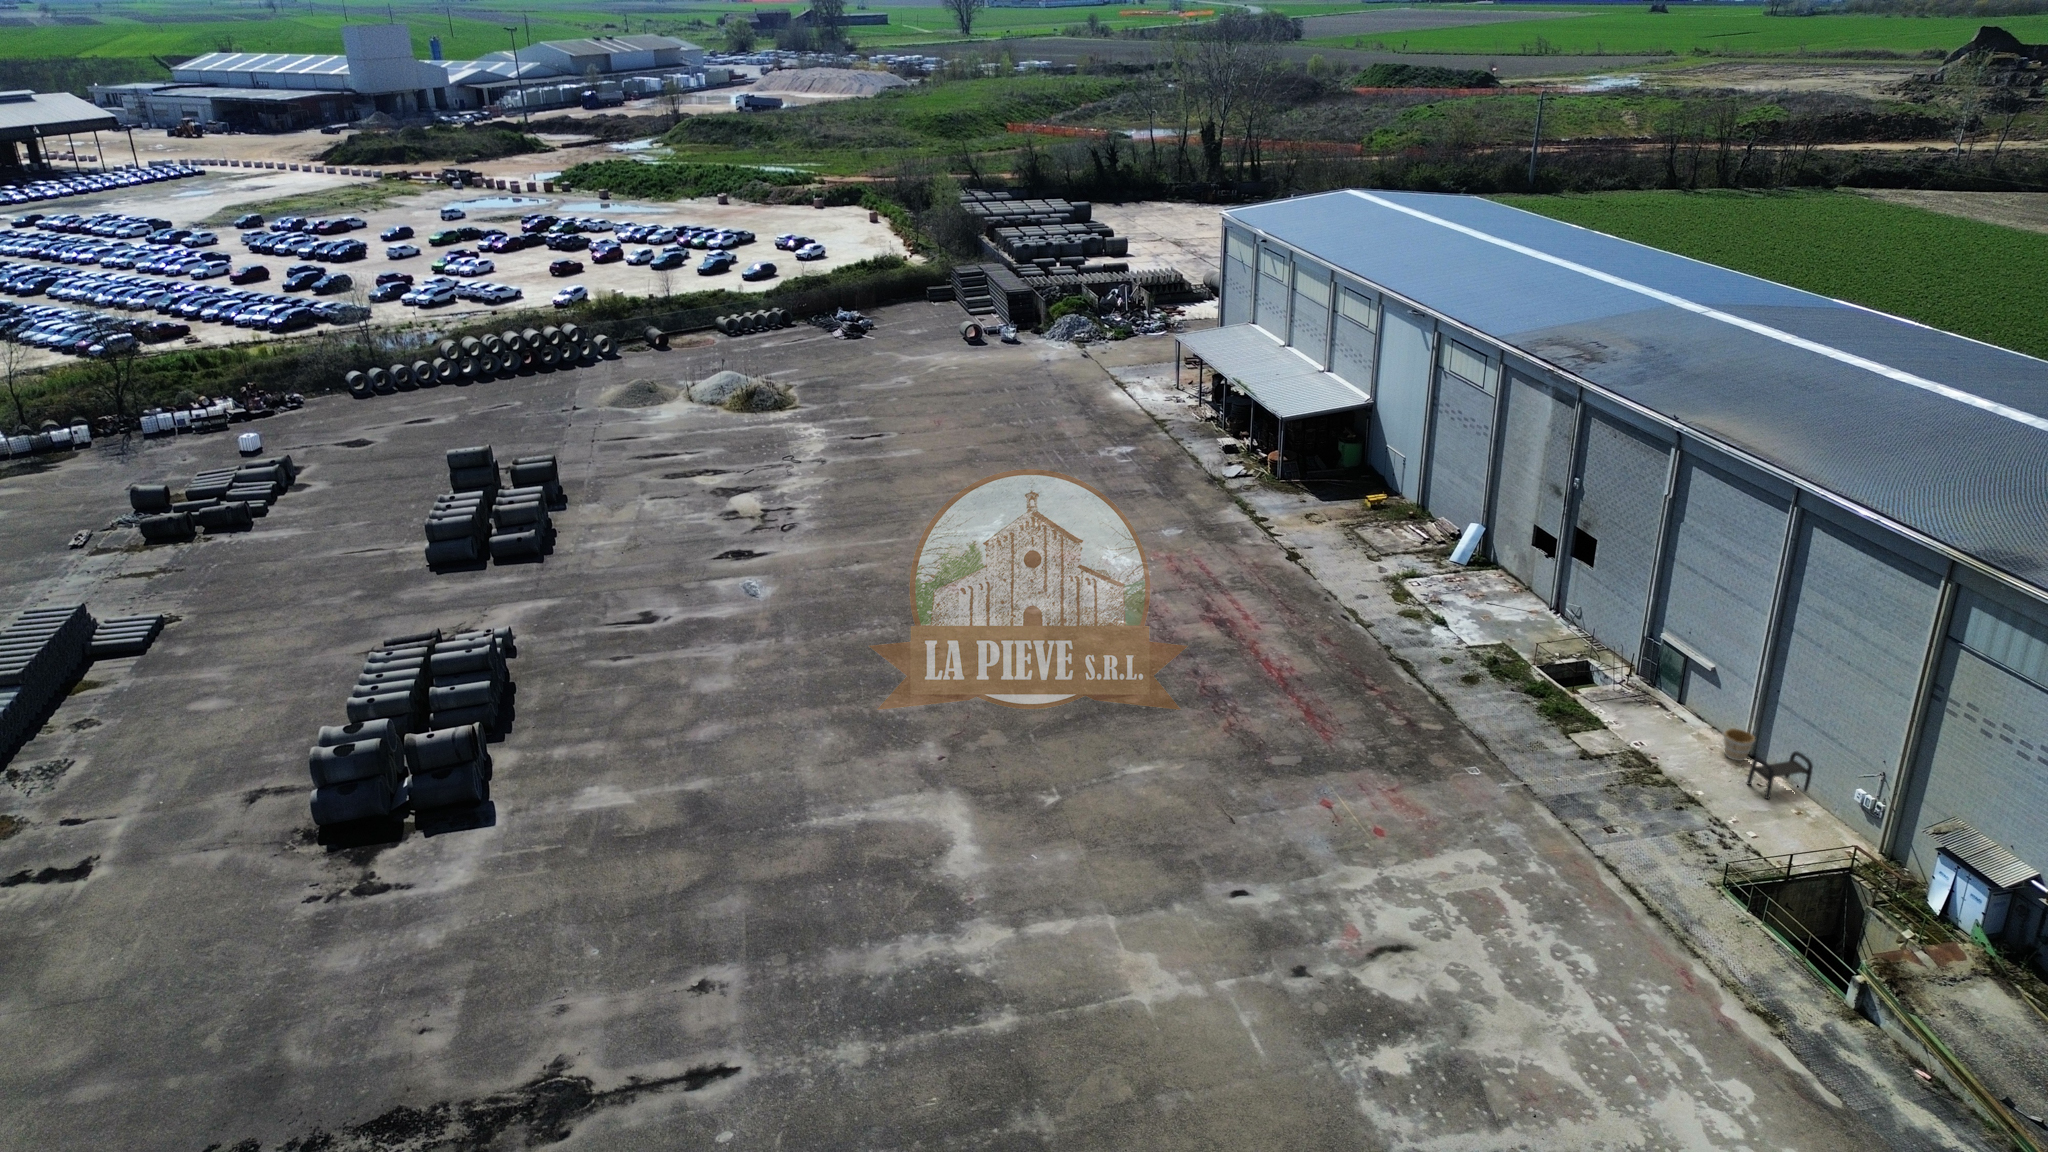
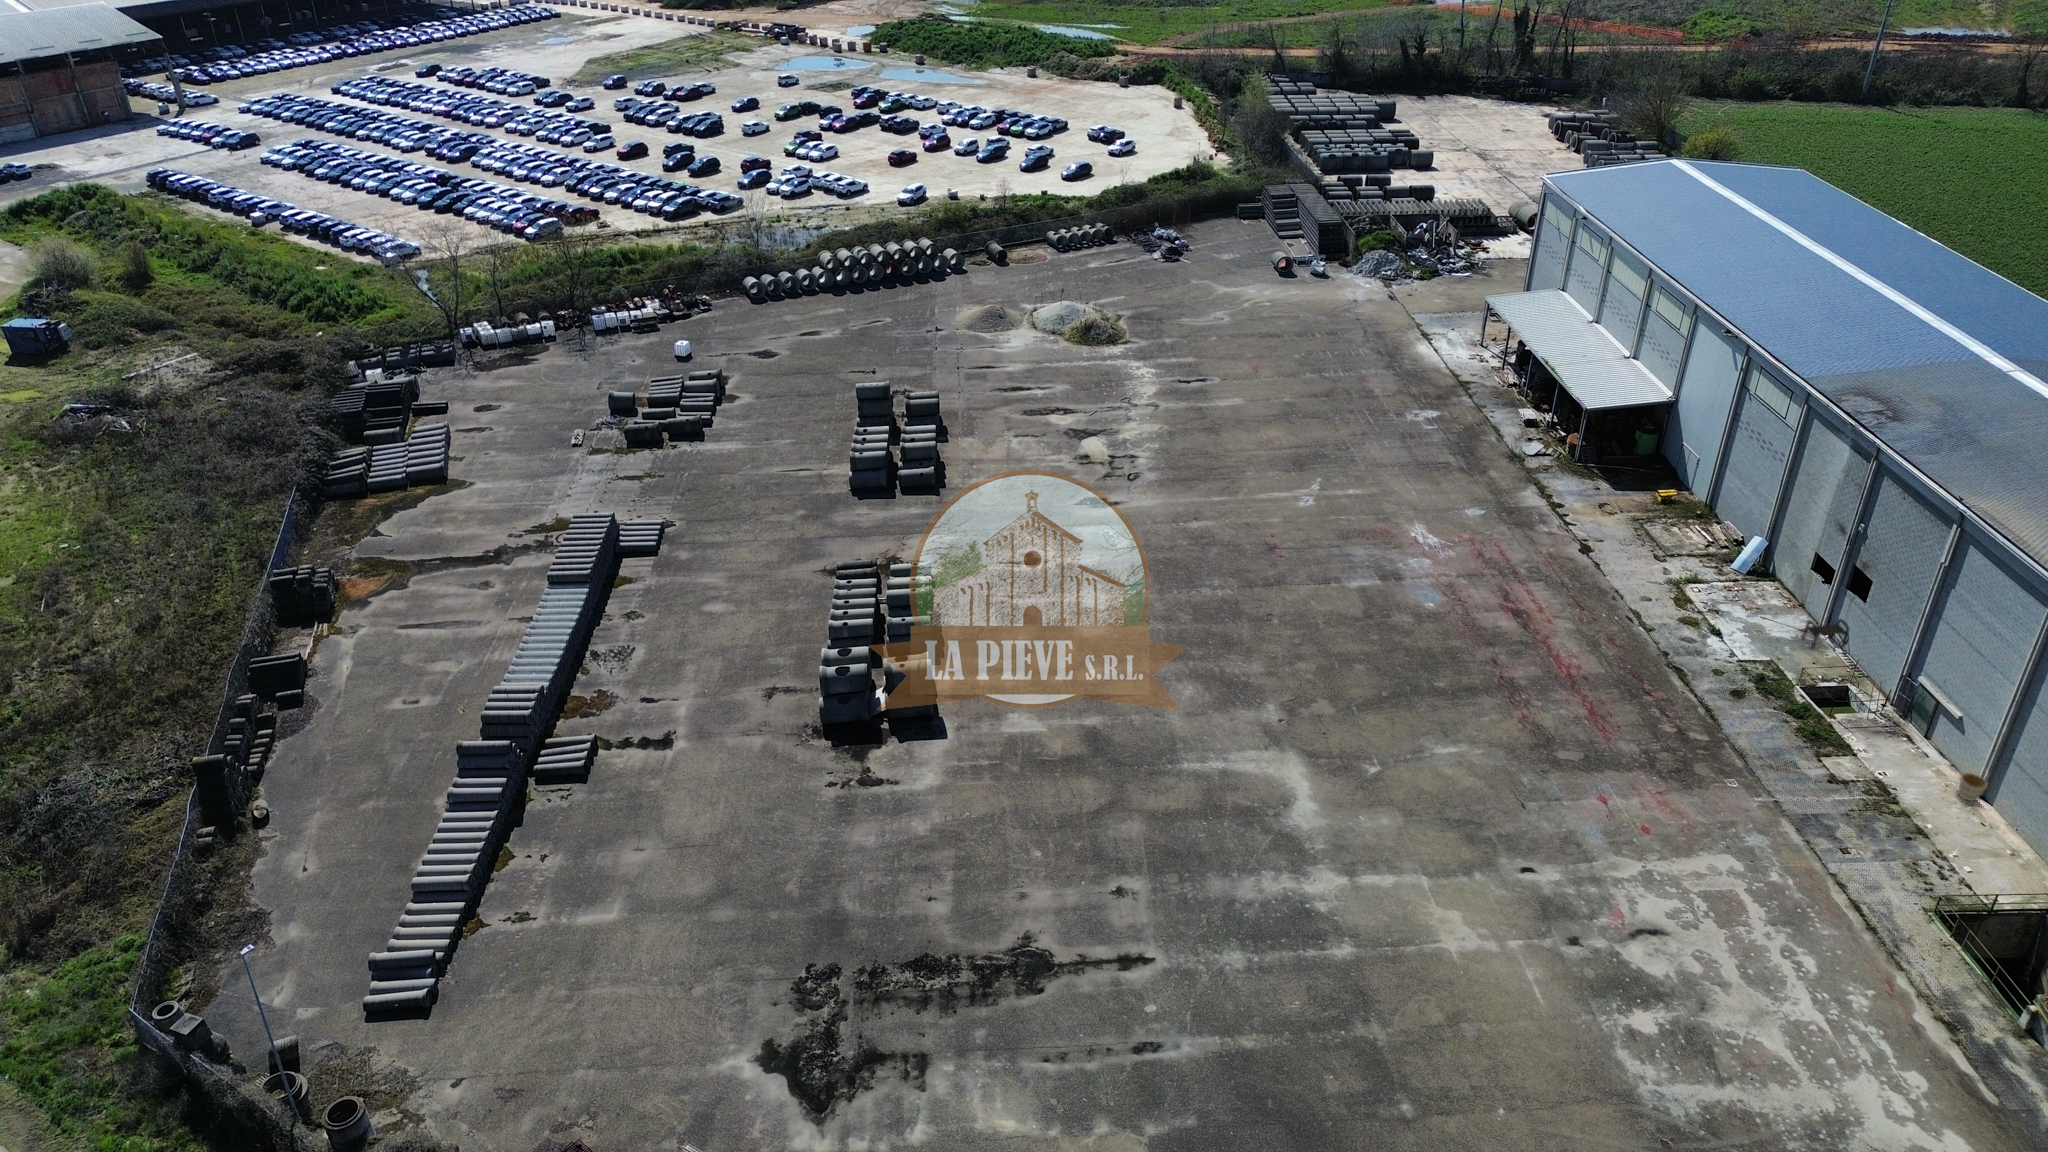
bench: present [1747,751,1813,799] -> present [1802,619,1849,649]

